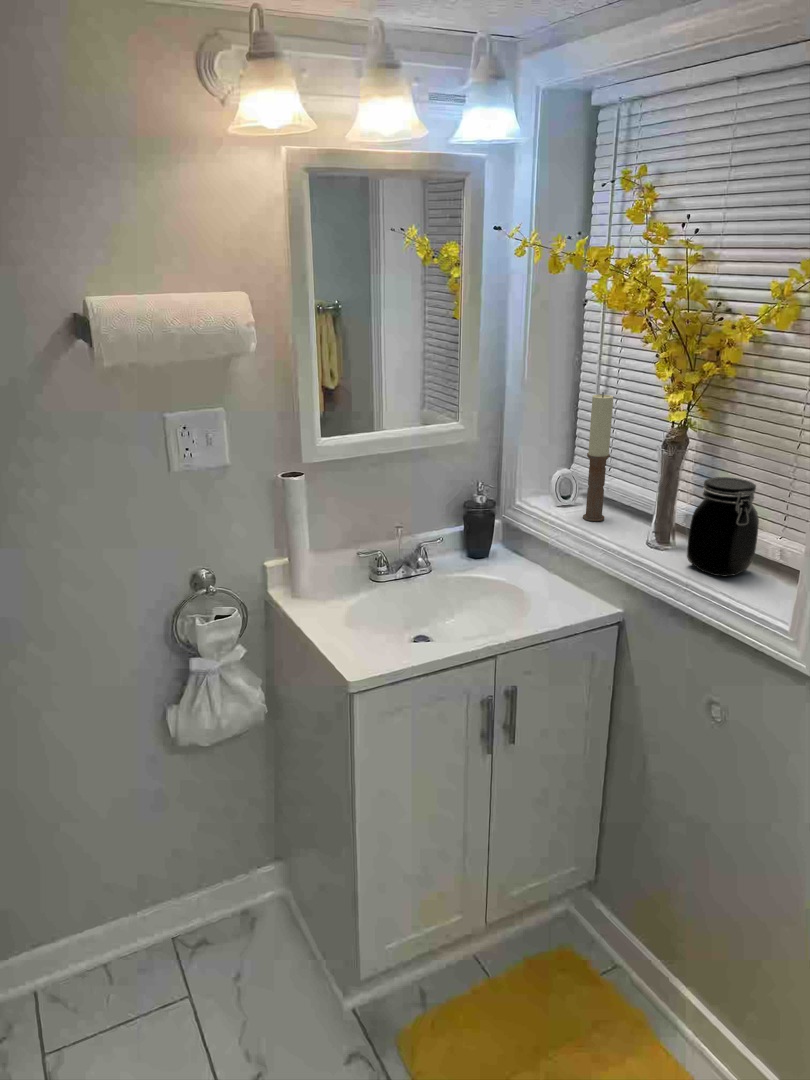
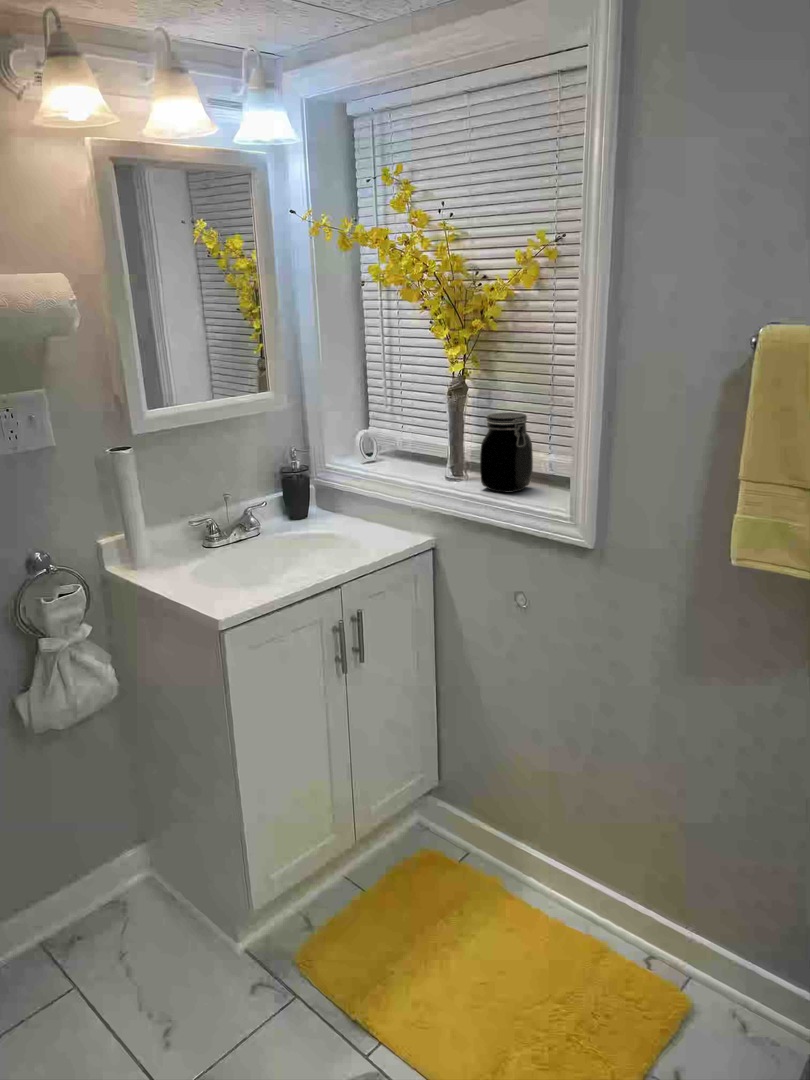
candle: present [583,392,613,521] -> none [382,357,405,471]

